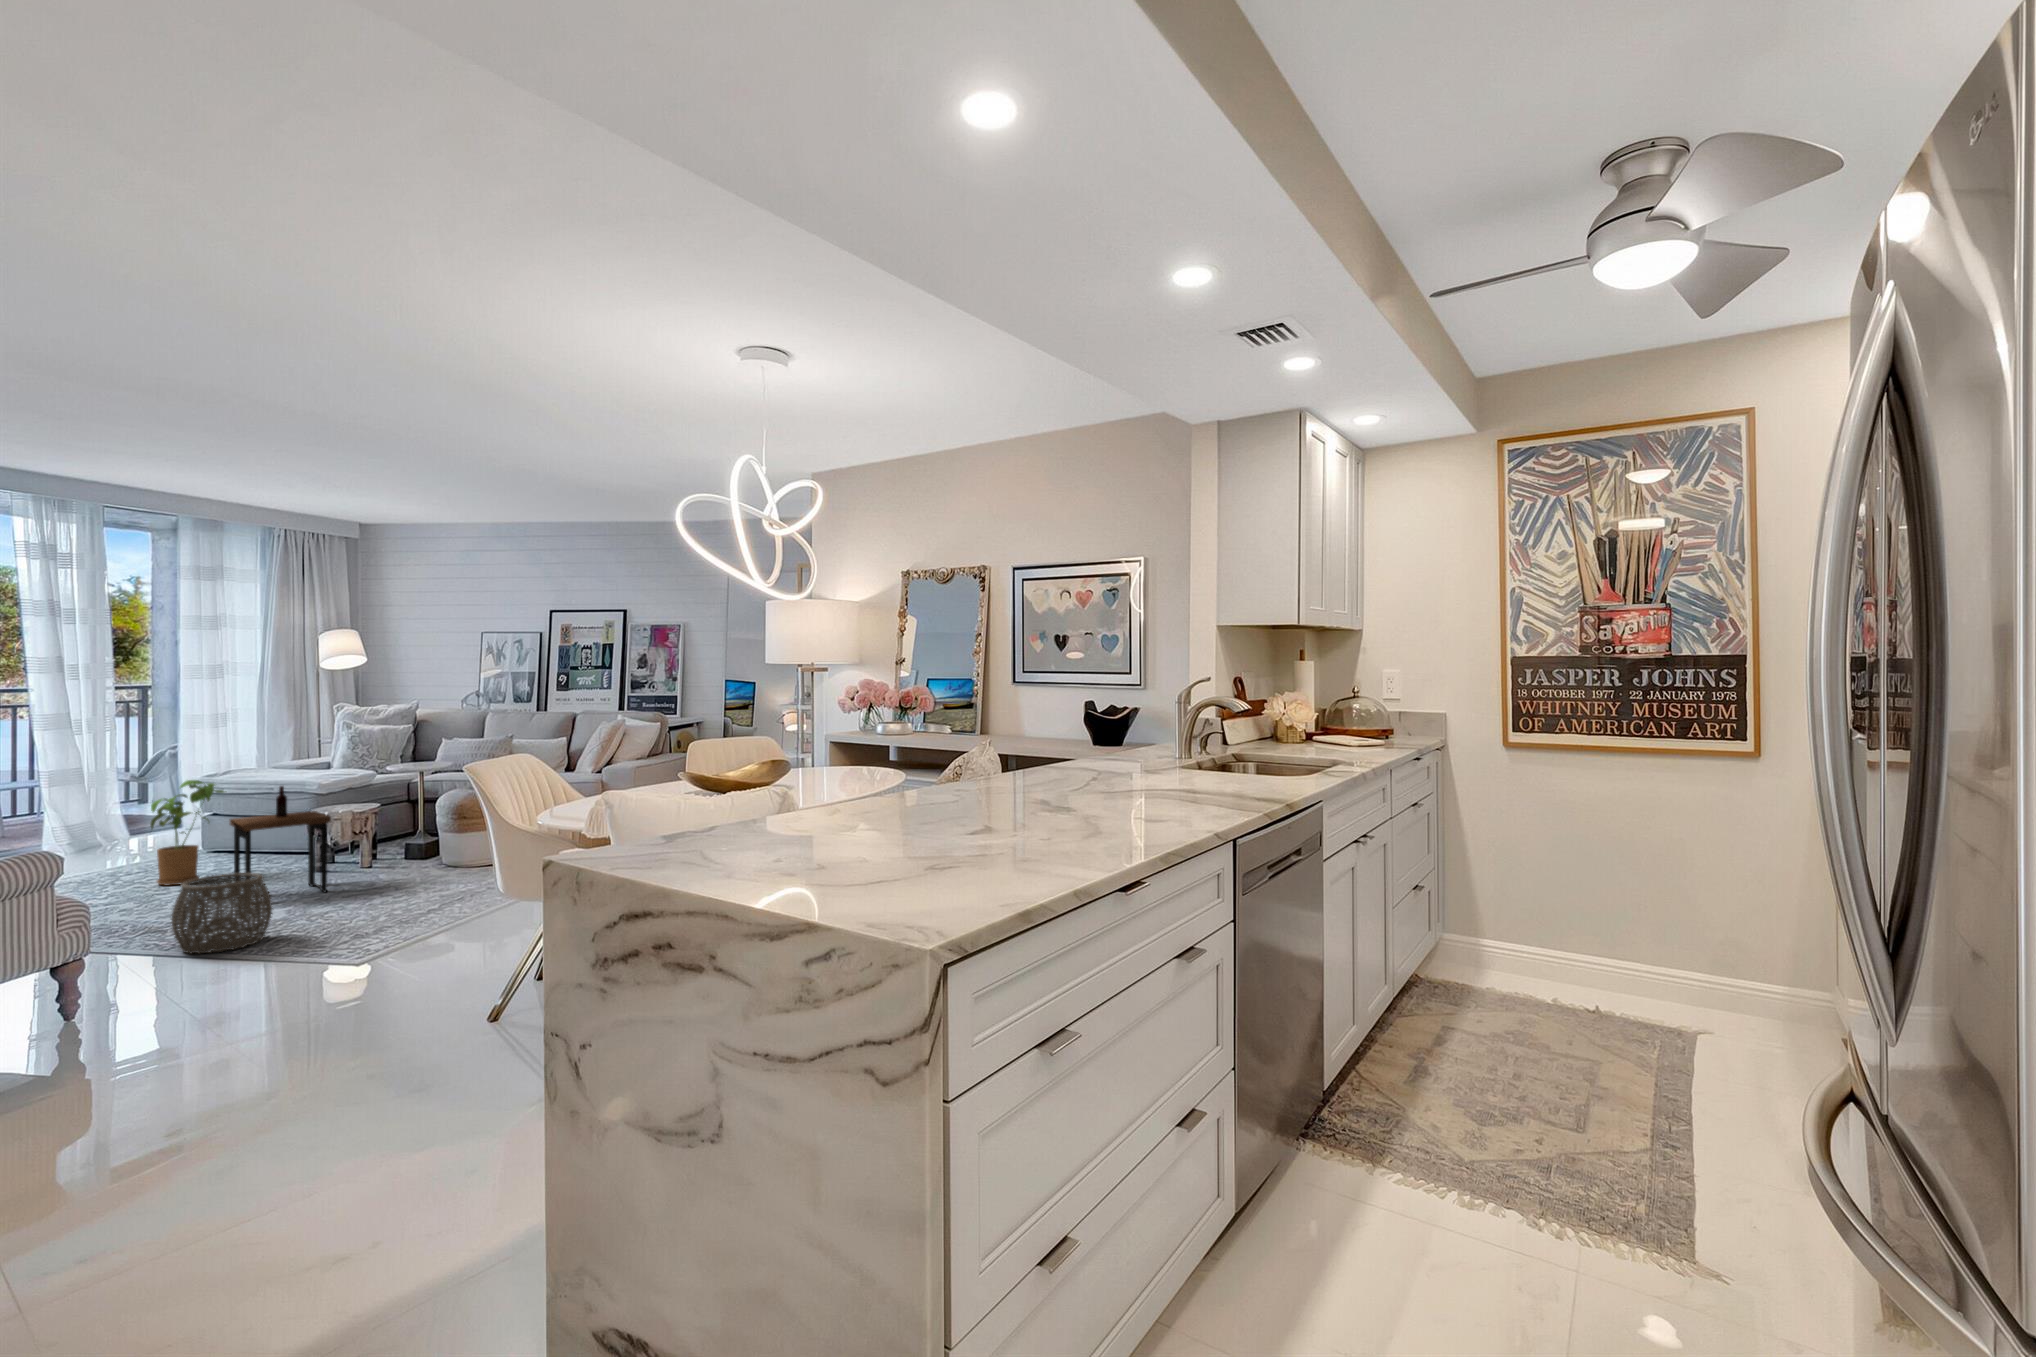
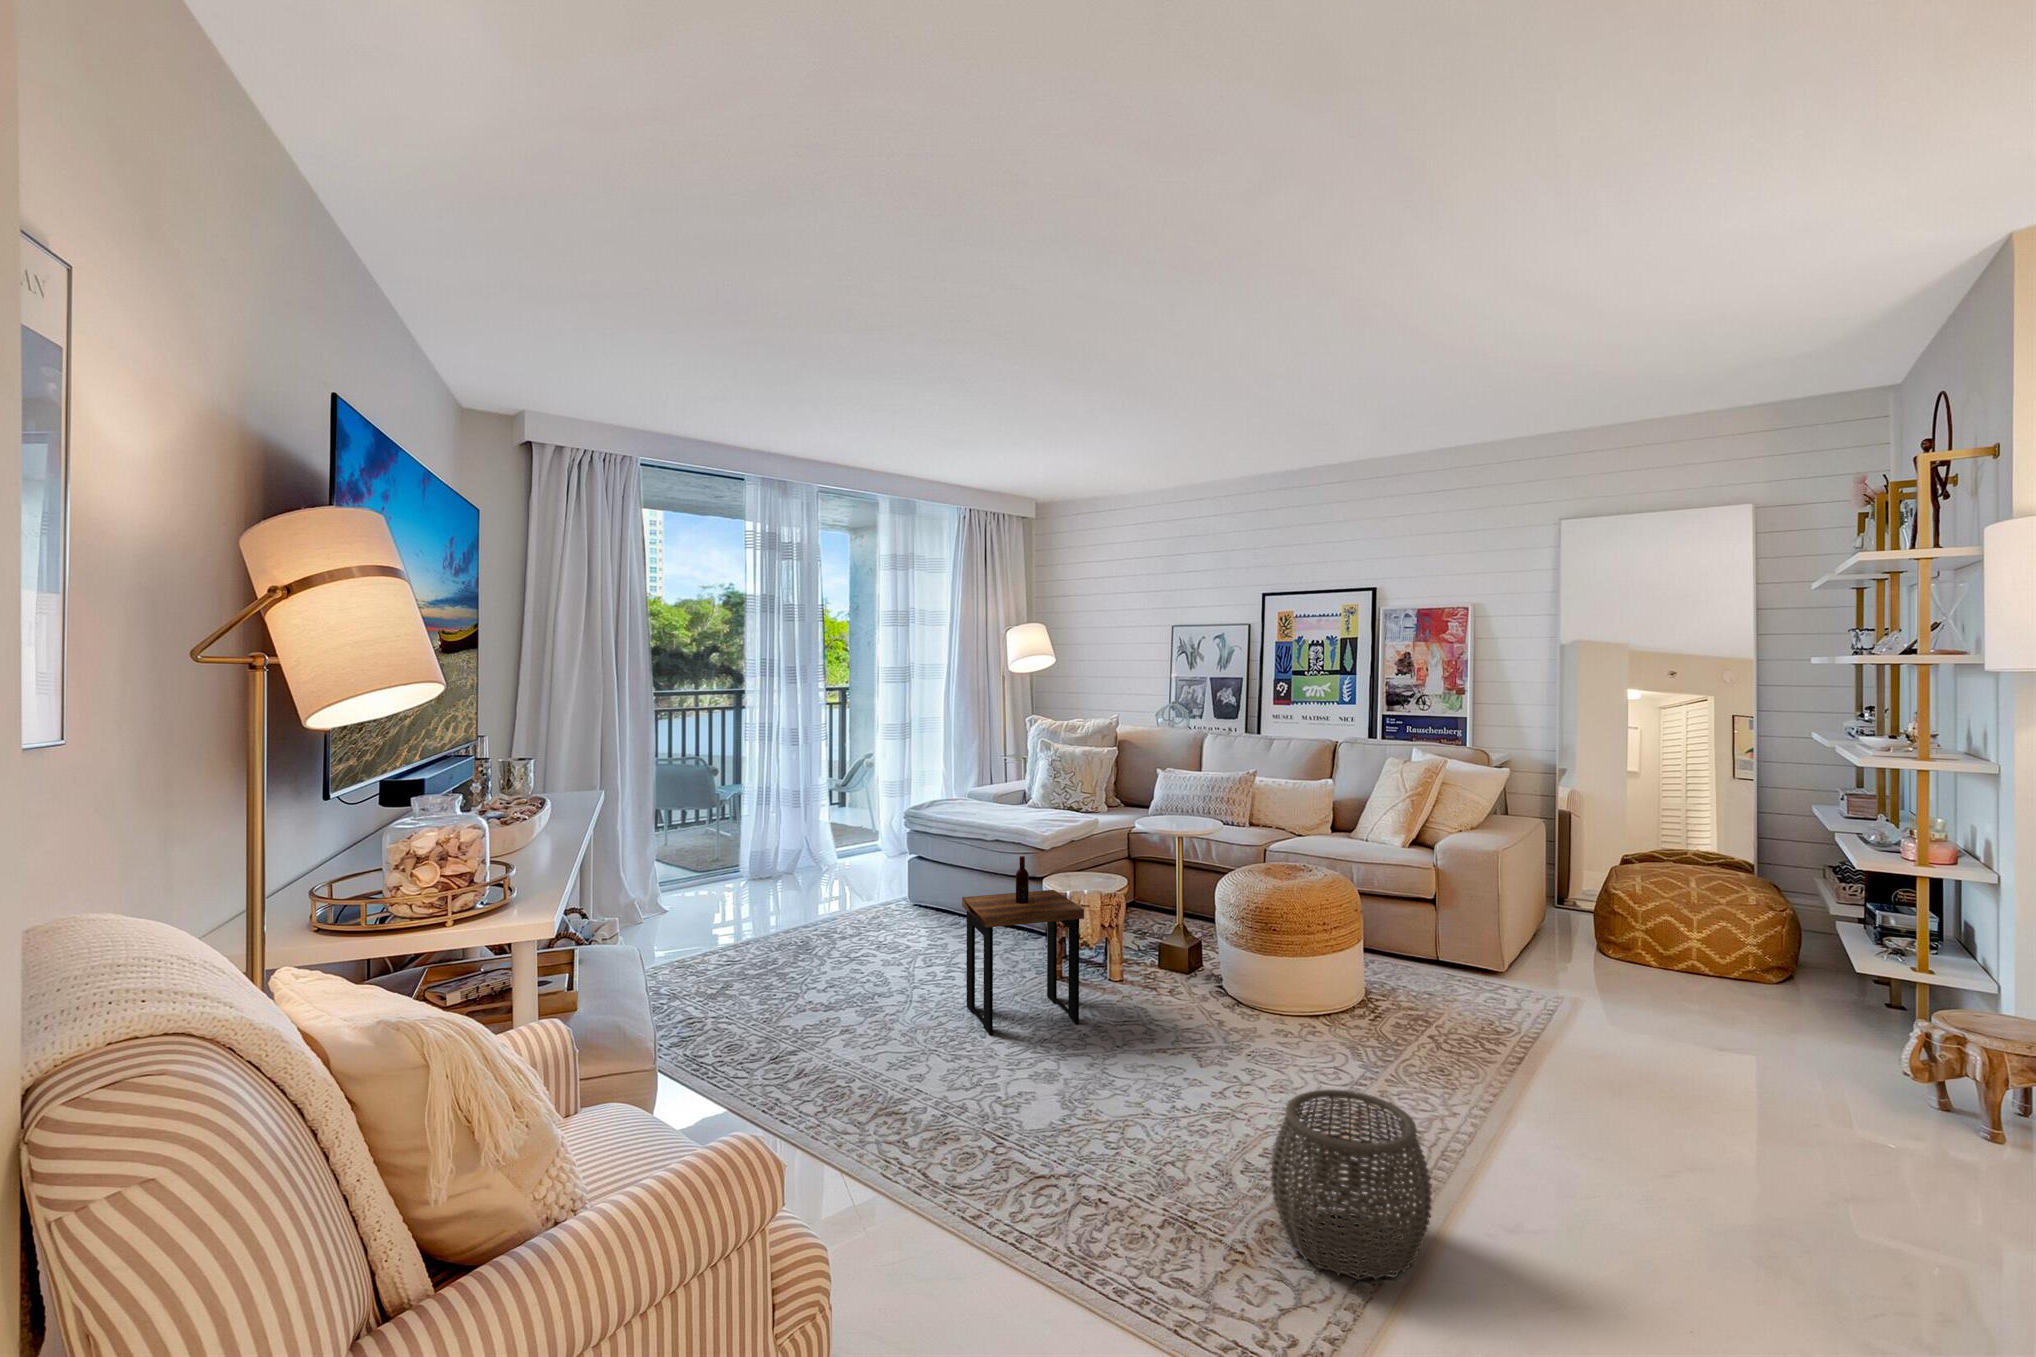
house plant: present [151,780,224,885] -> none [873,827,950,964]
woven basket: present [171,873,273,954] -> present [1270,1089,1432,1280]

